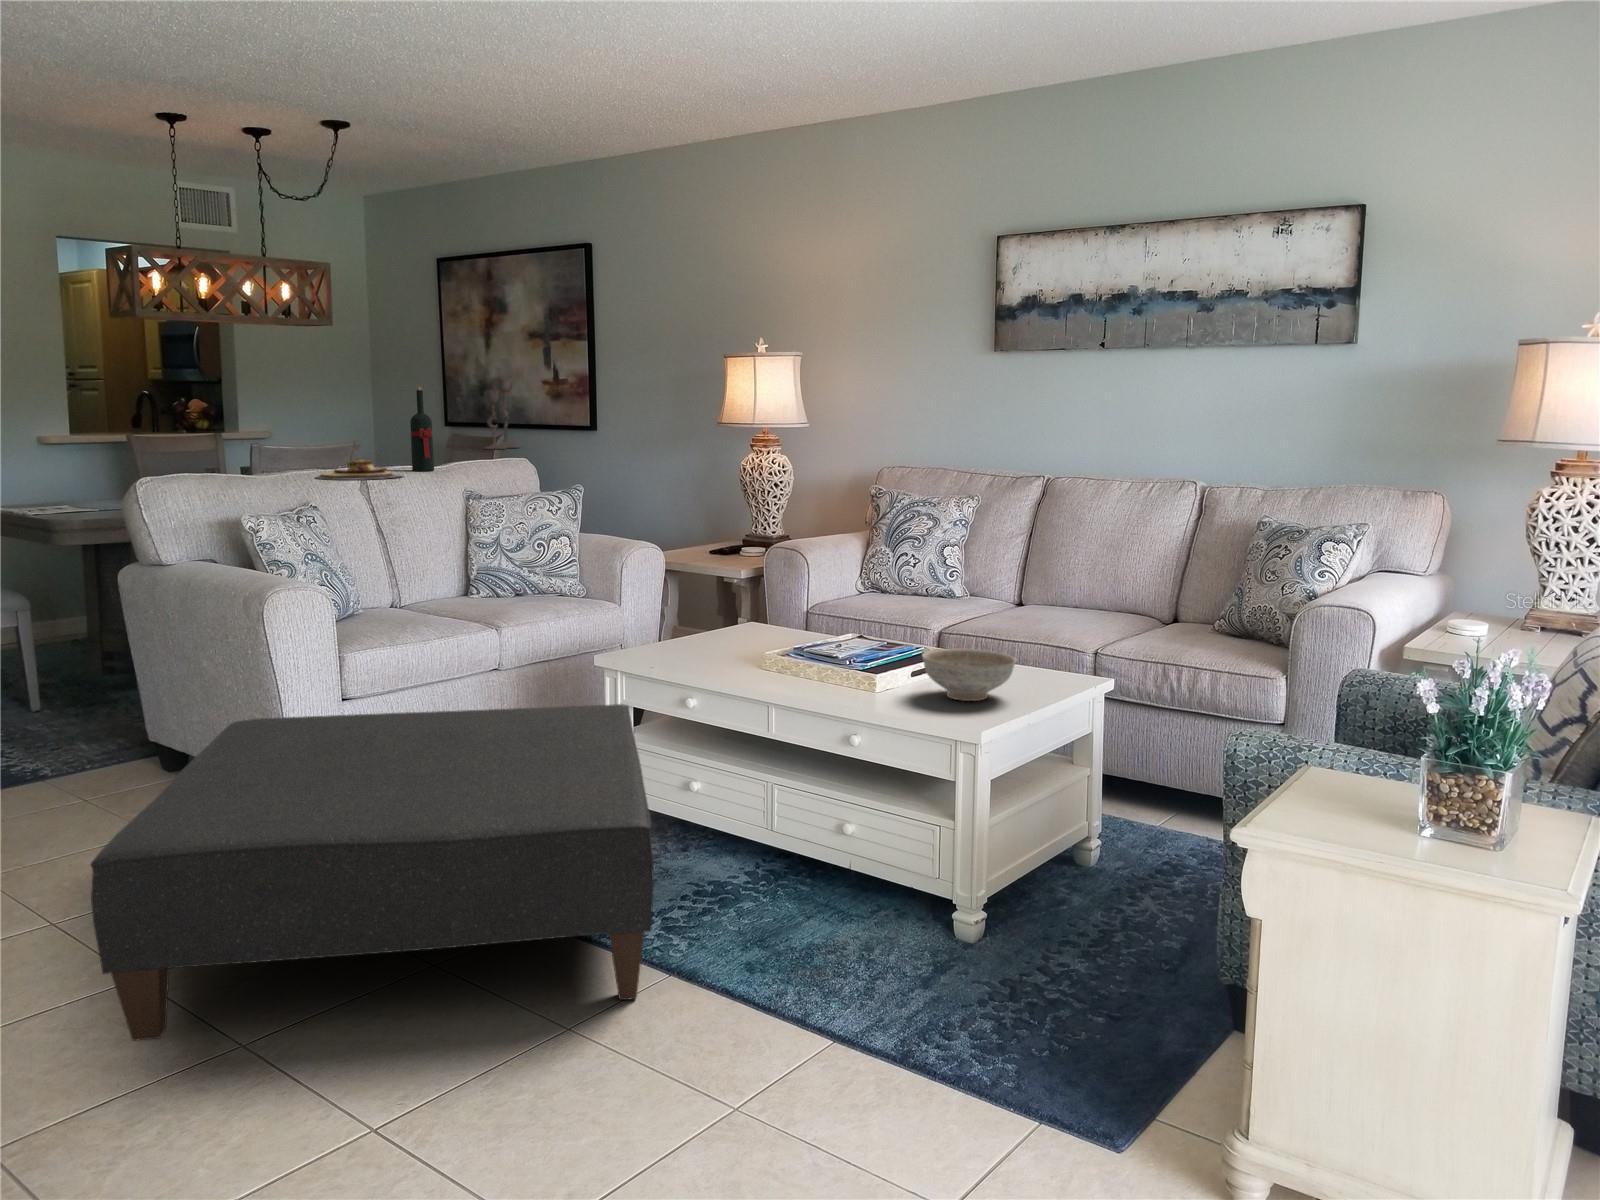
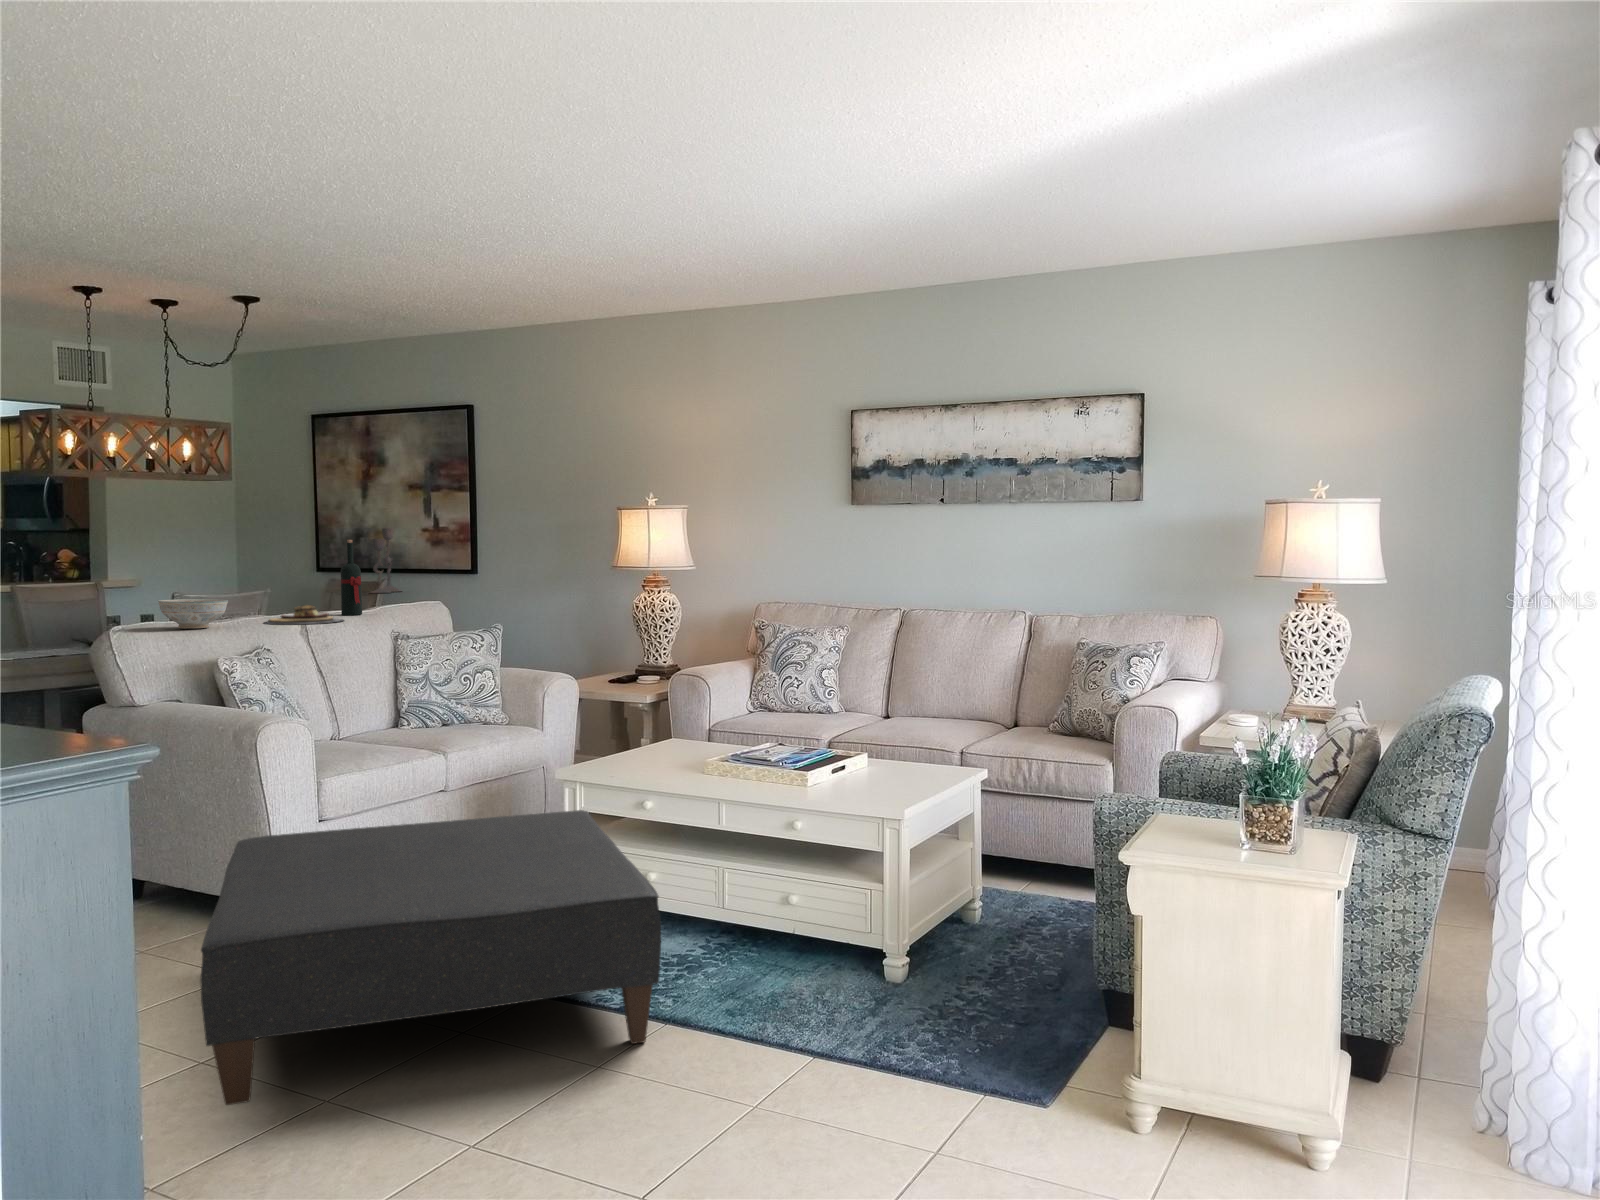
decorative bowl: present [922,648,1016,701] -> present [158,599,228,629]

